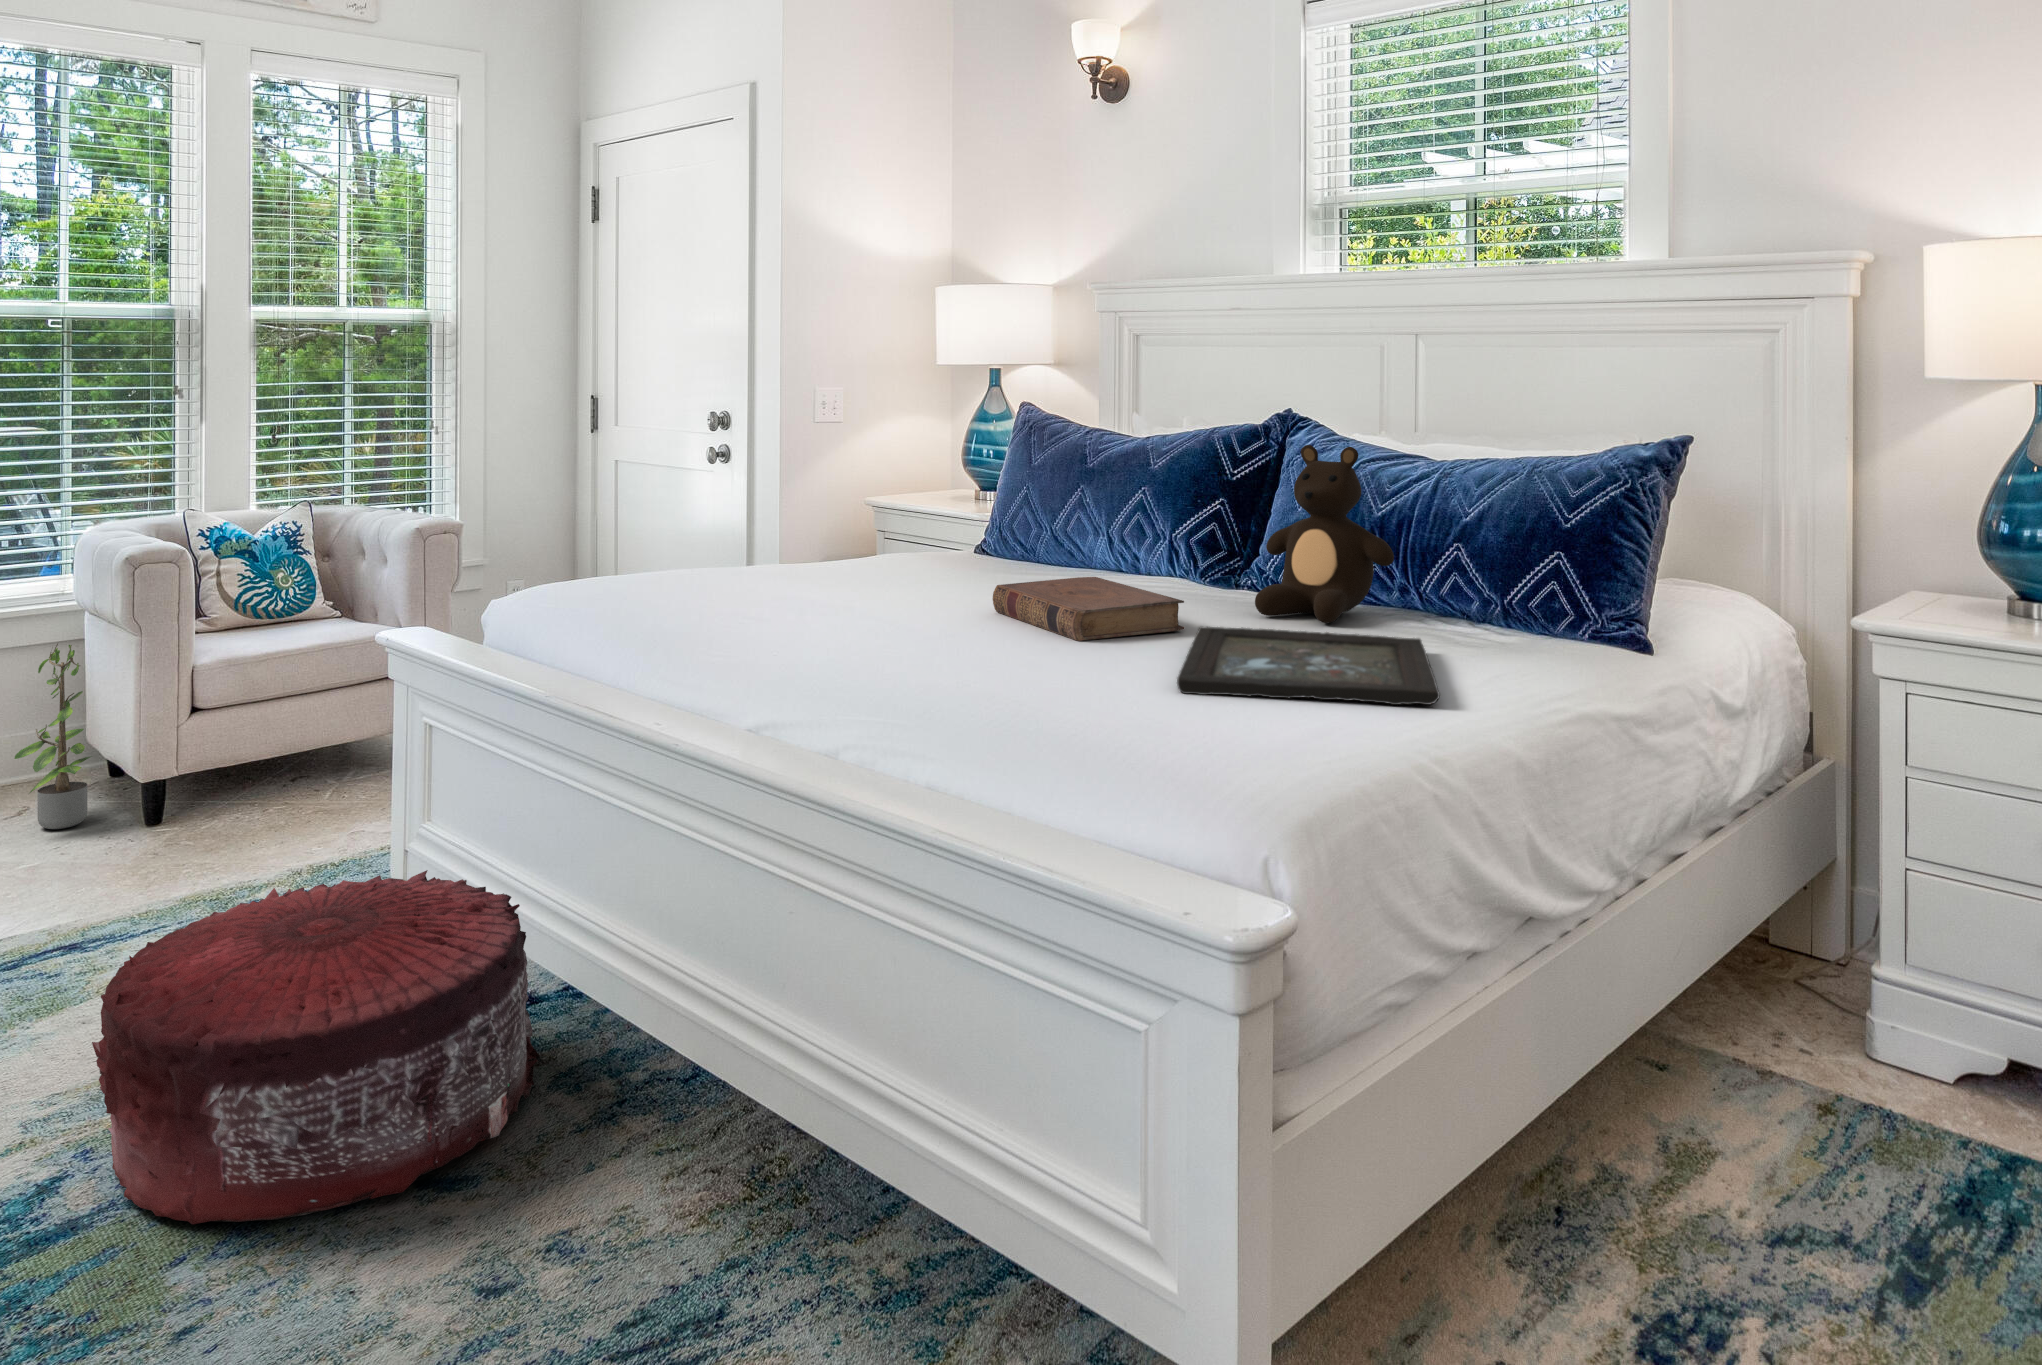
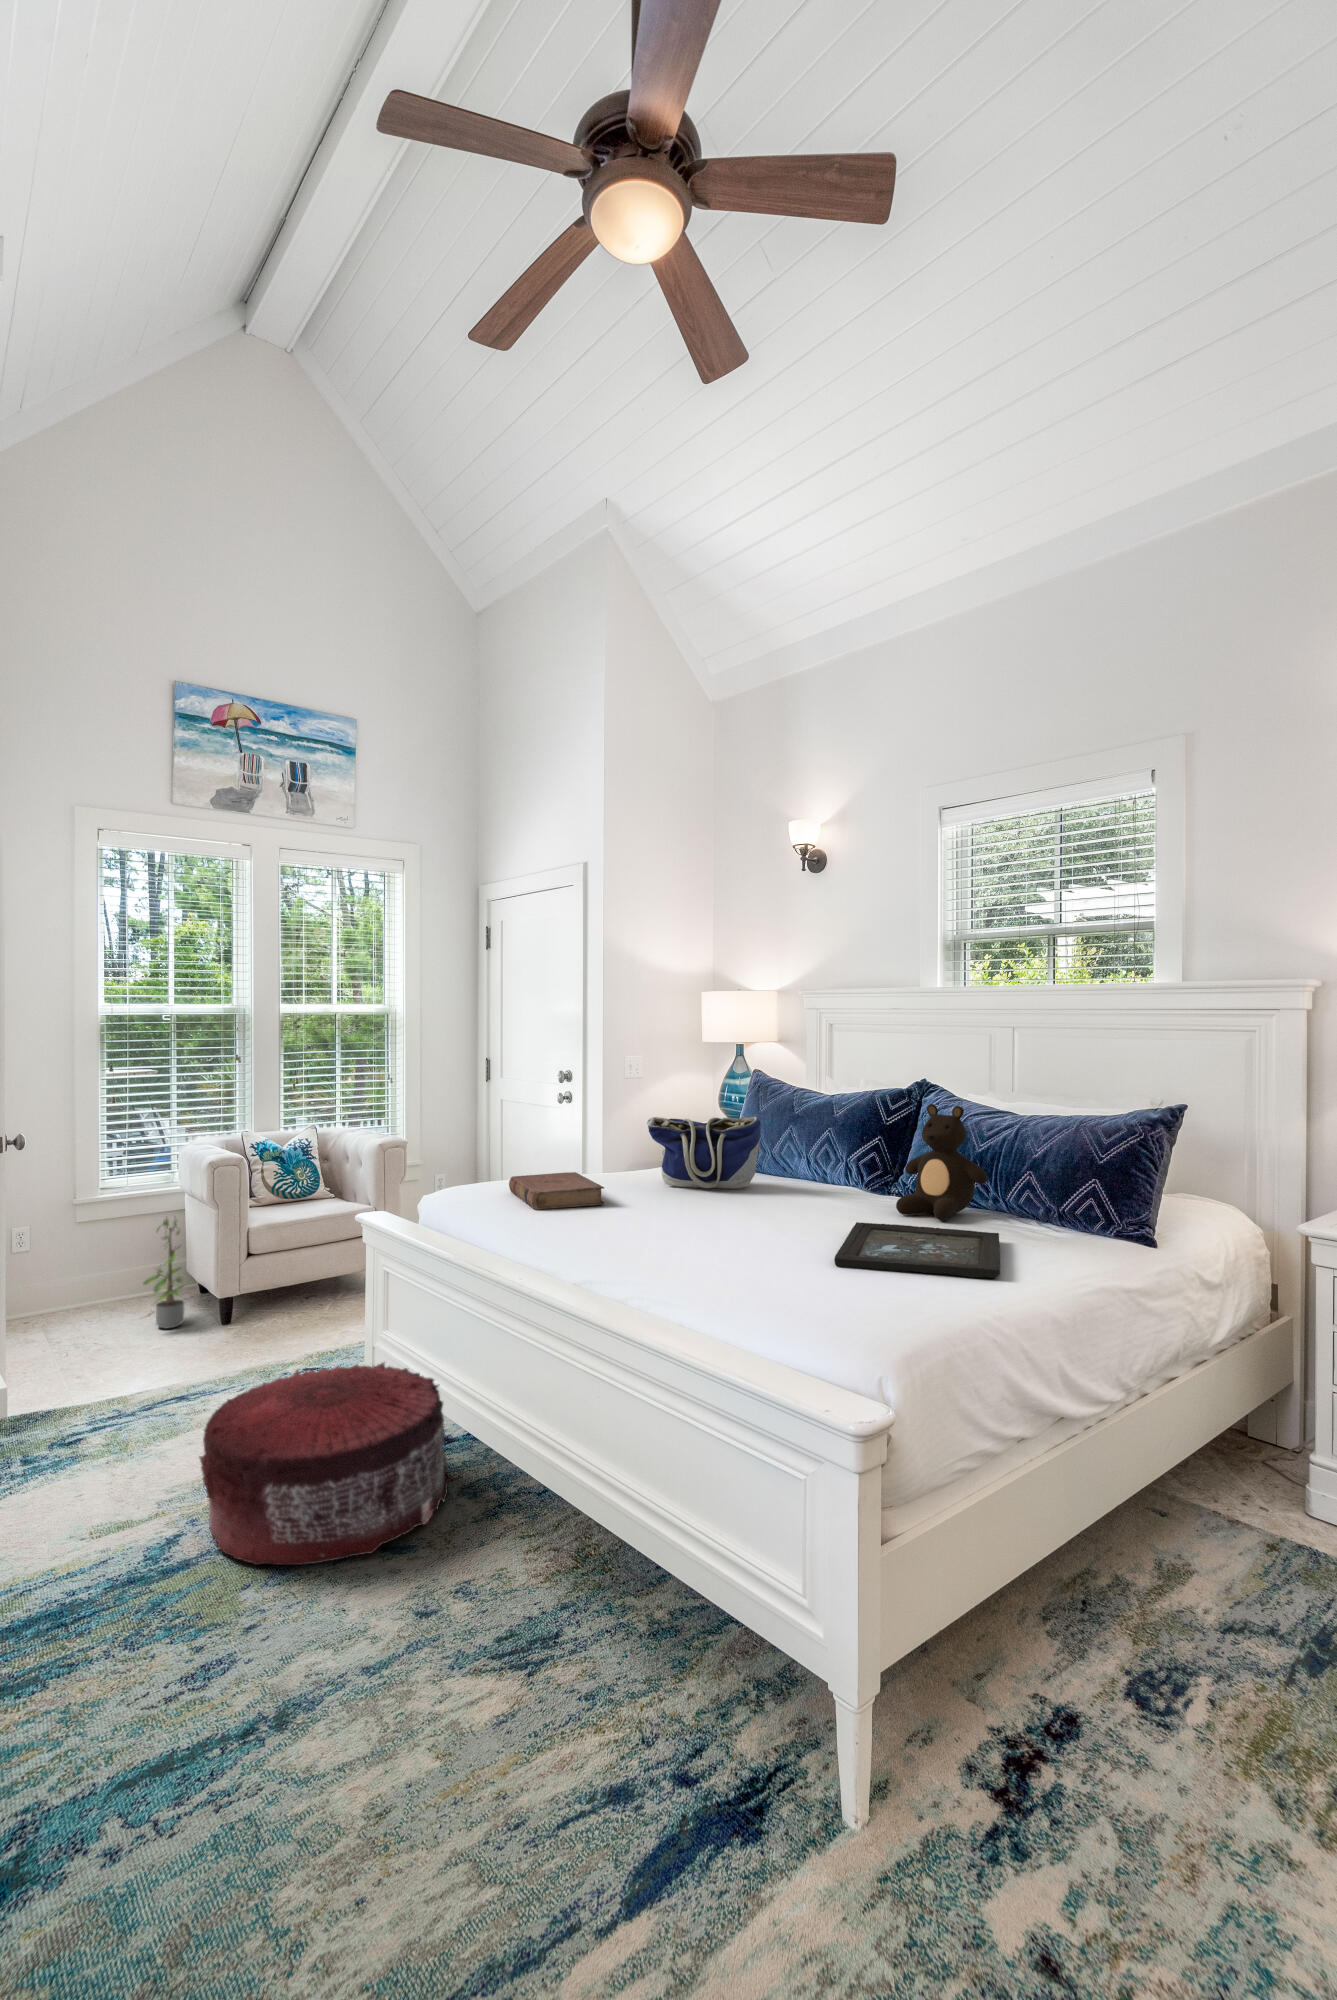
tote bag: none [860,469,1041,583] -> present [647,1117,761,1189]
book: present [993,577,1184,641] -> present [509,1172,605,1210]

